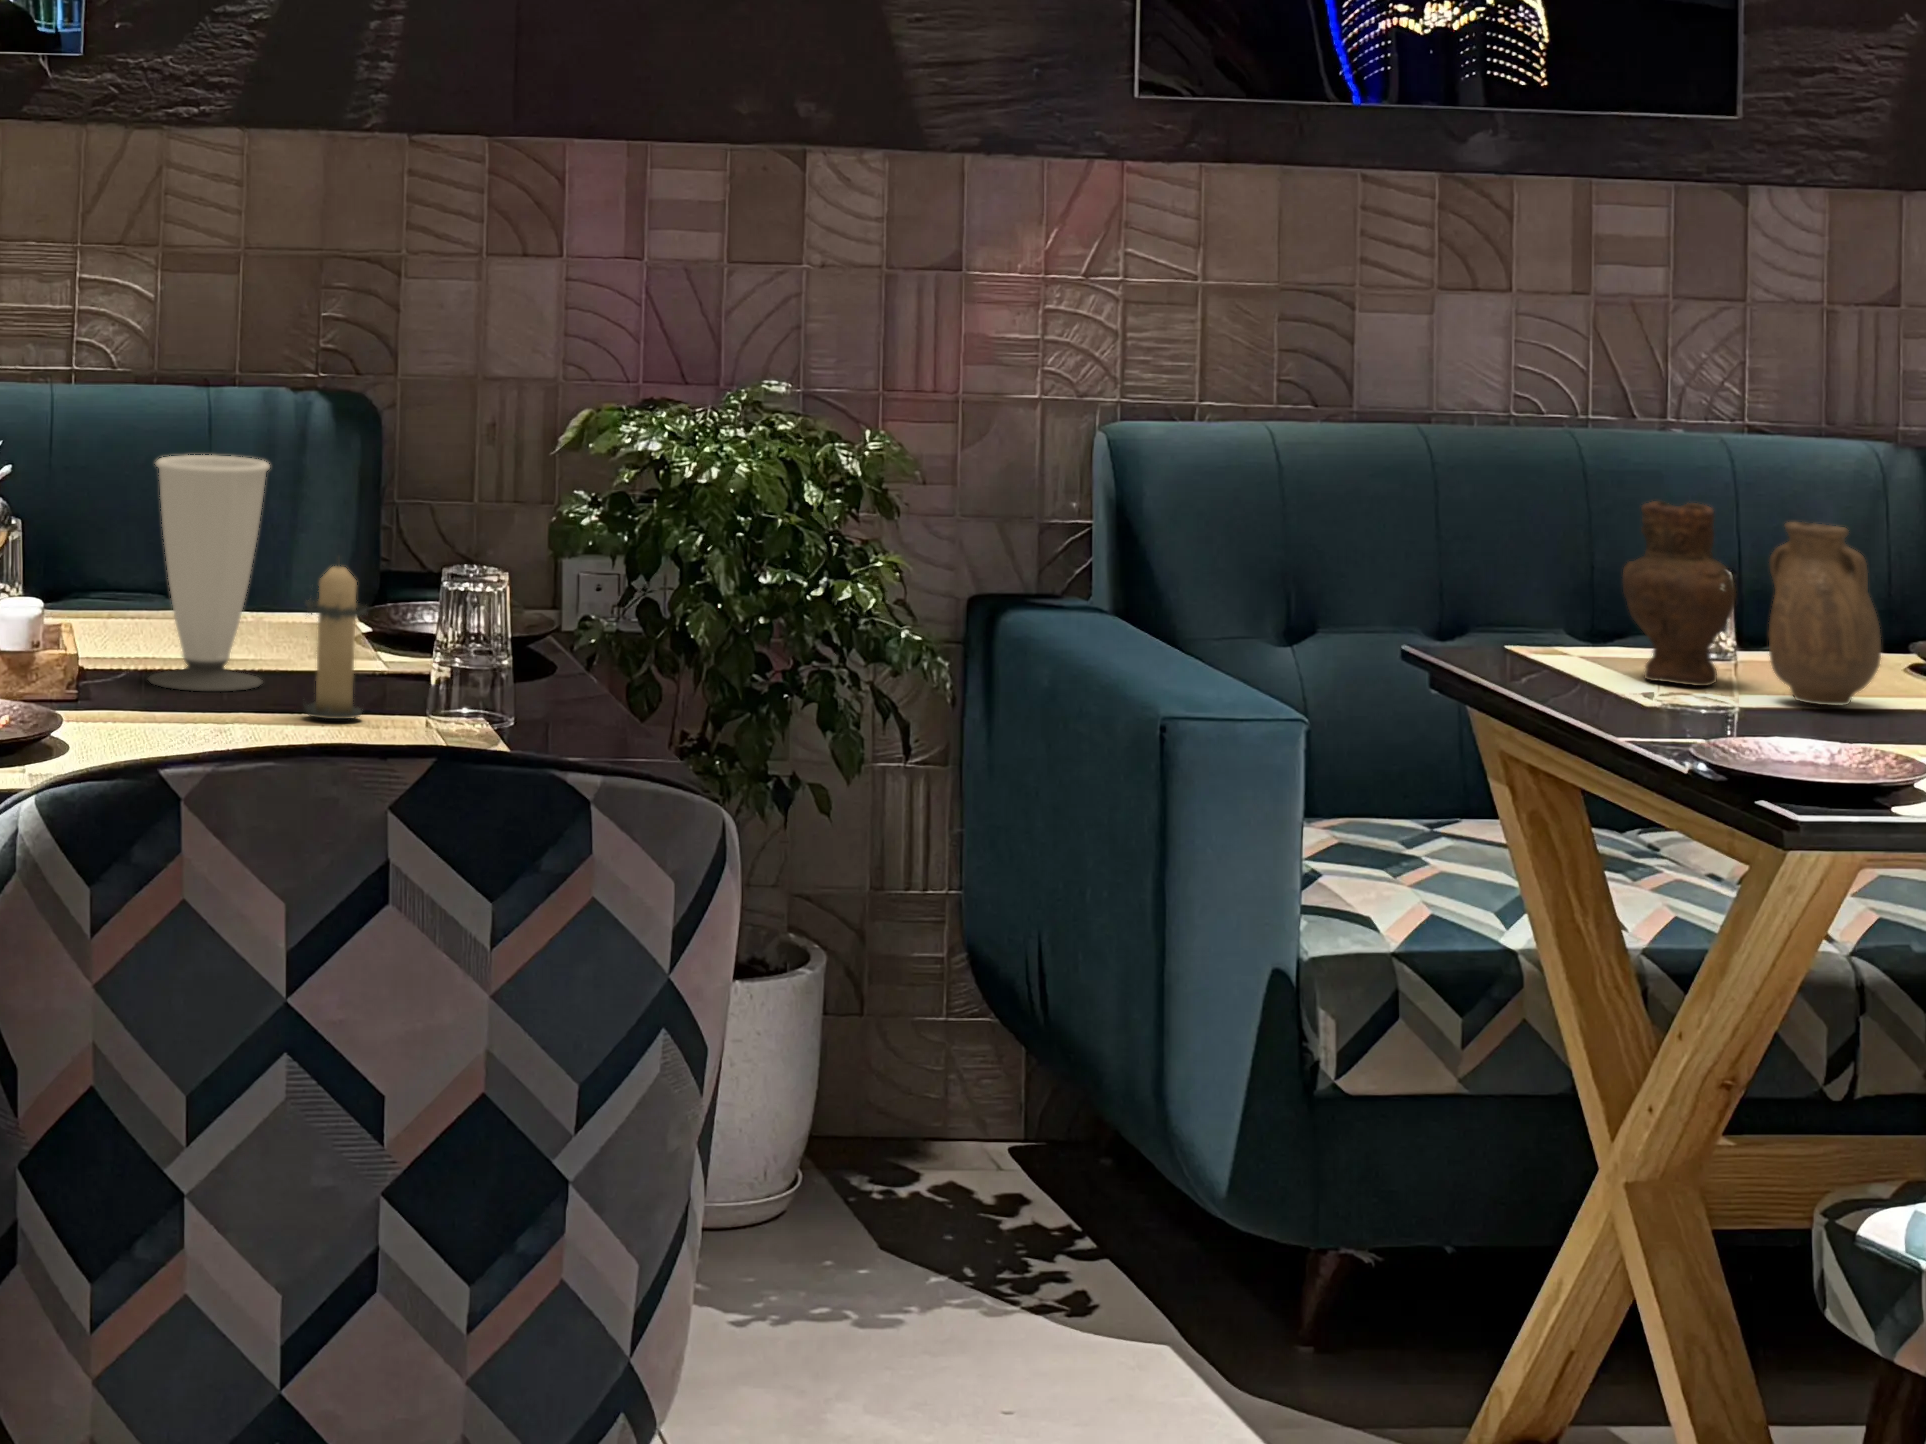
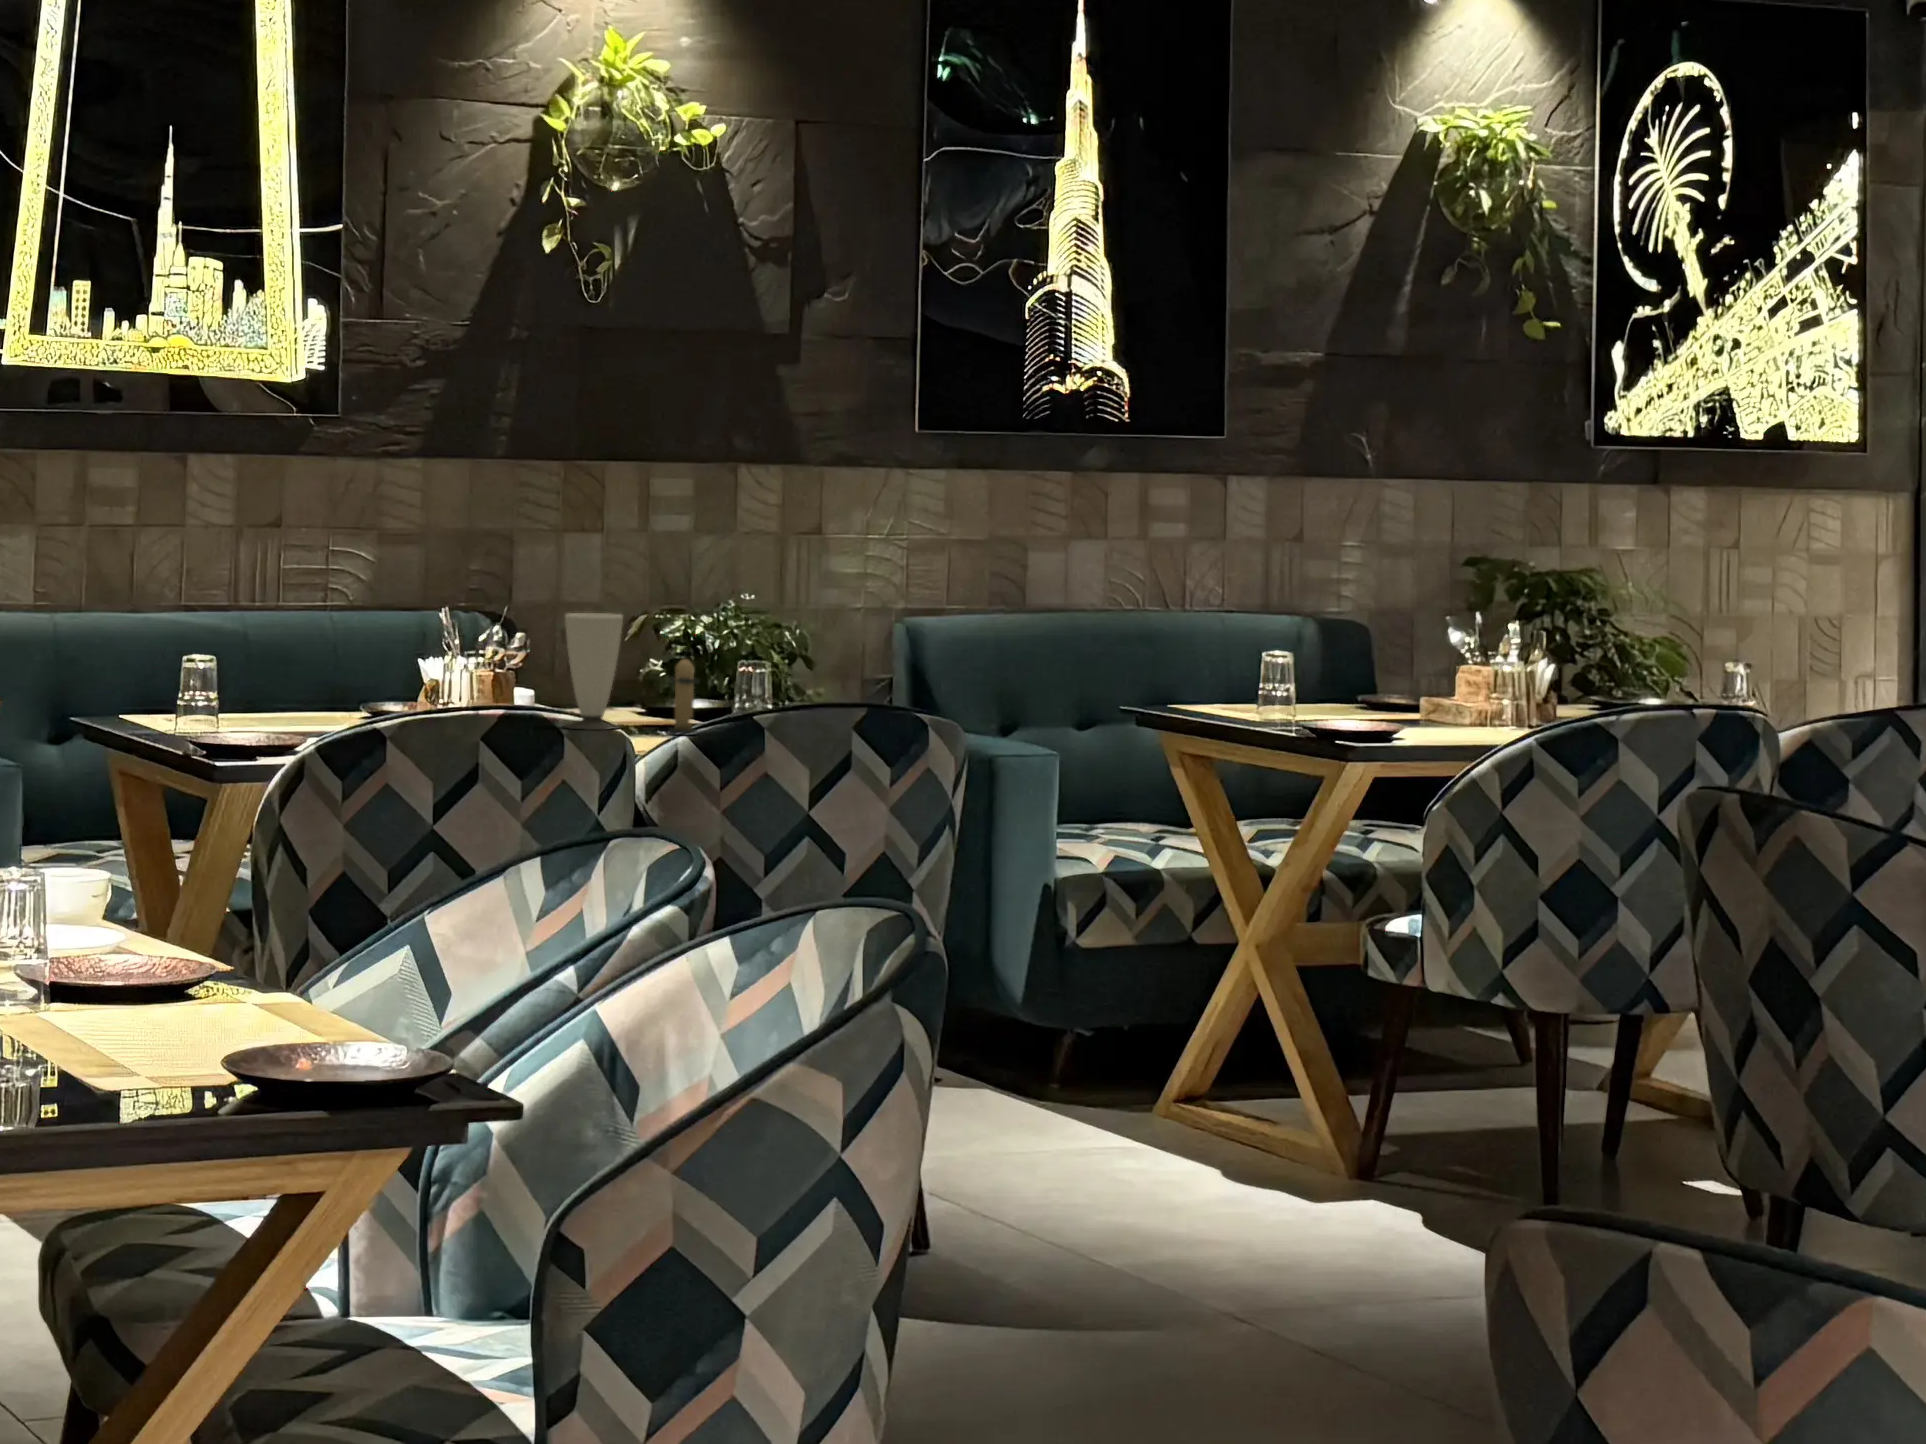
vase: present [1622,501,1881,705] -> none [1238,621,1364,714]

